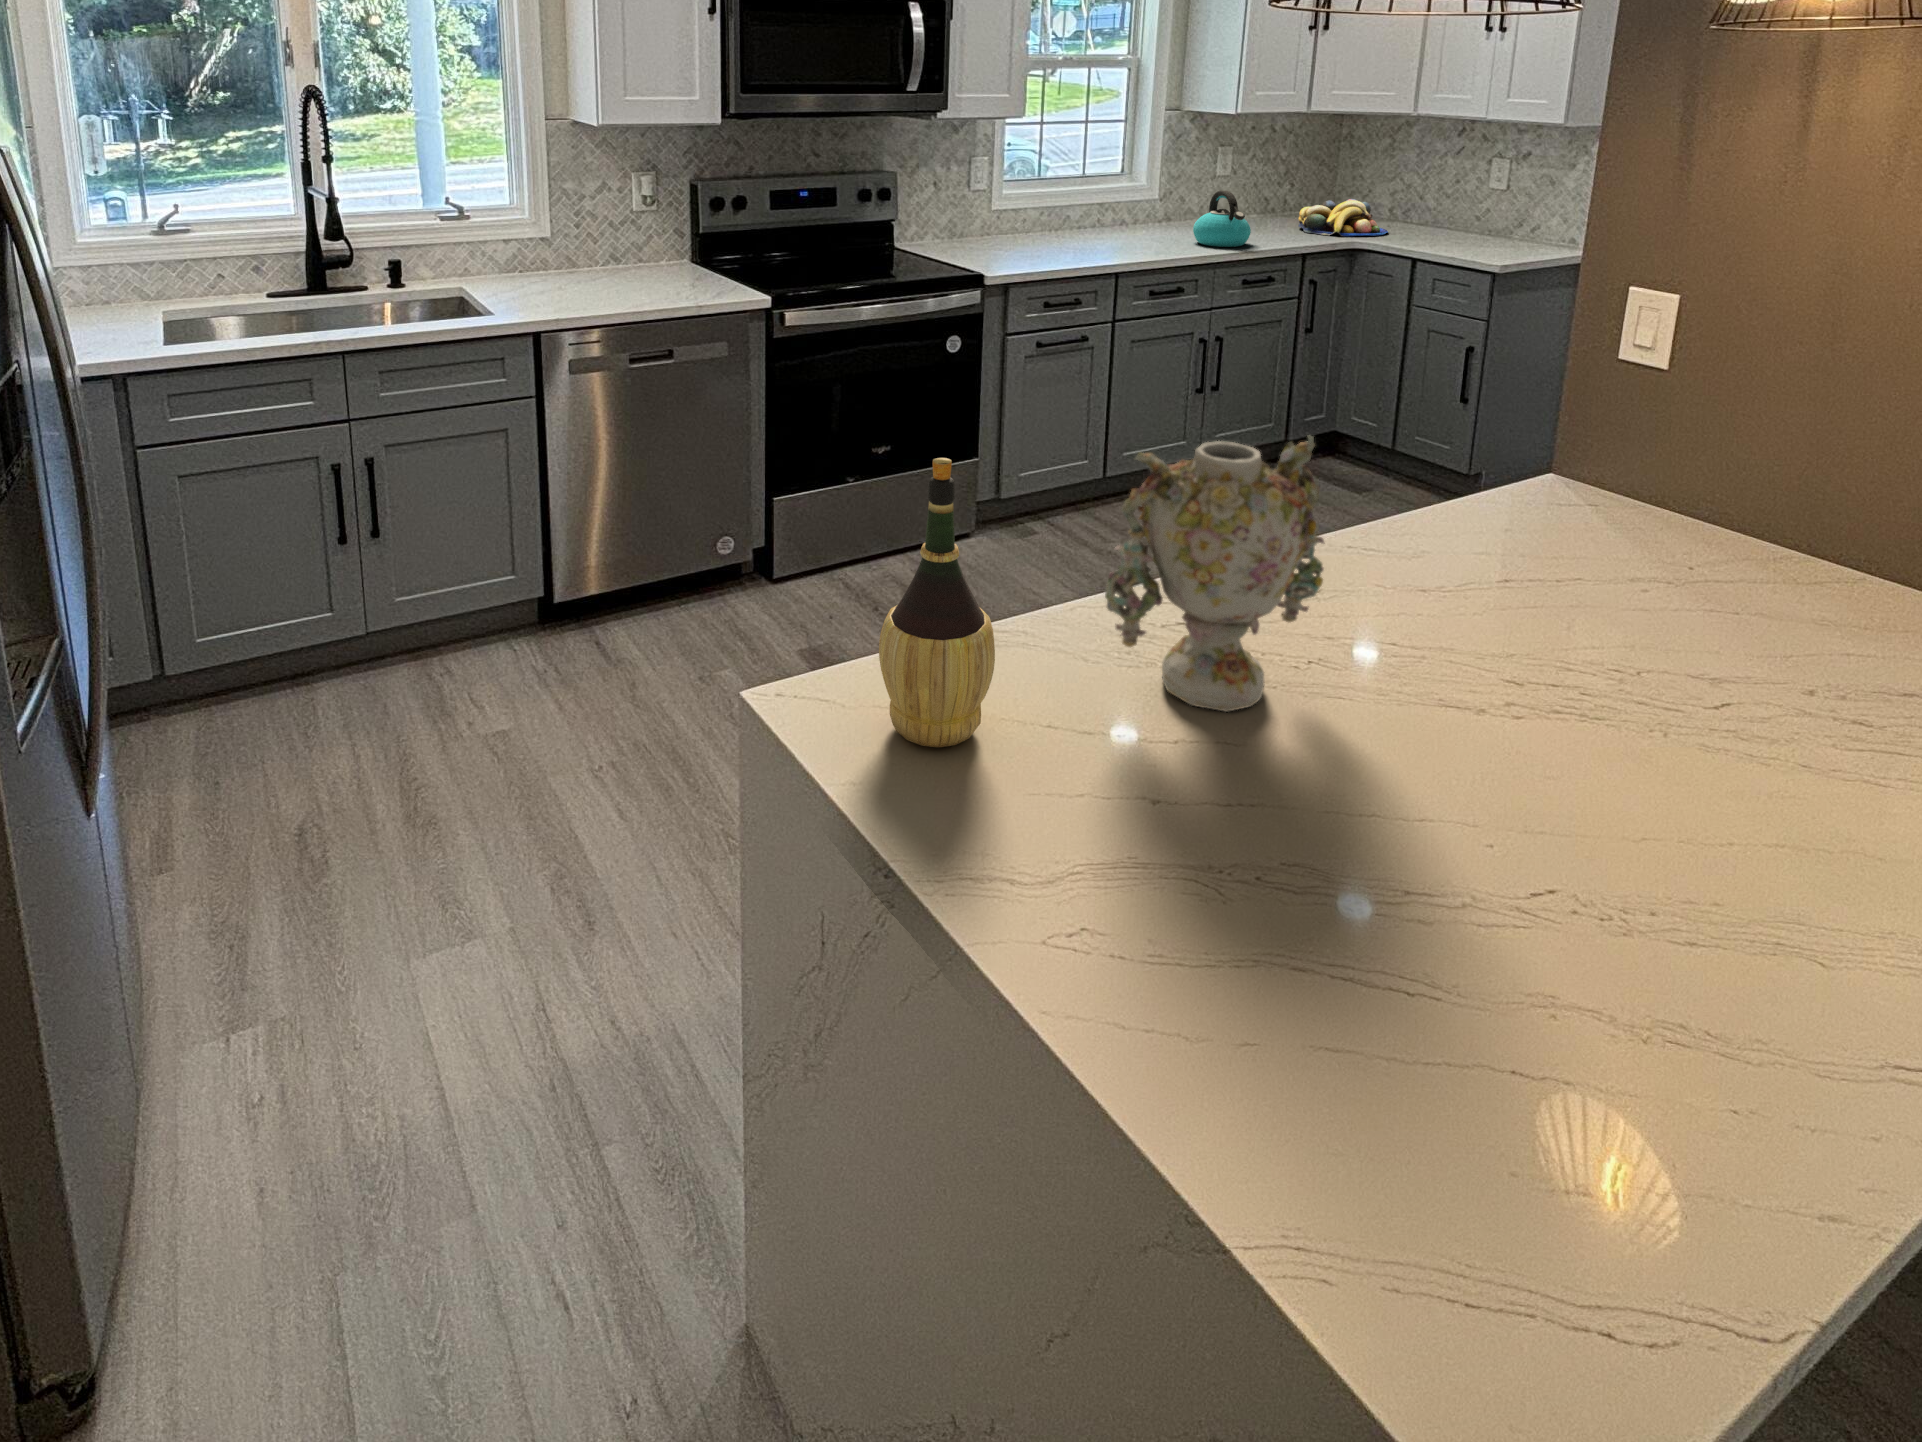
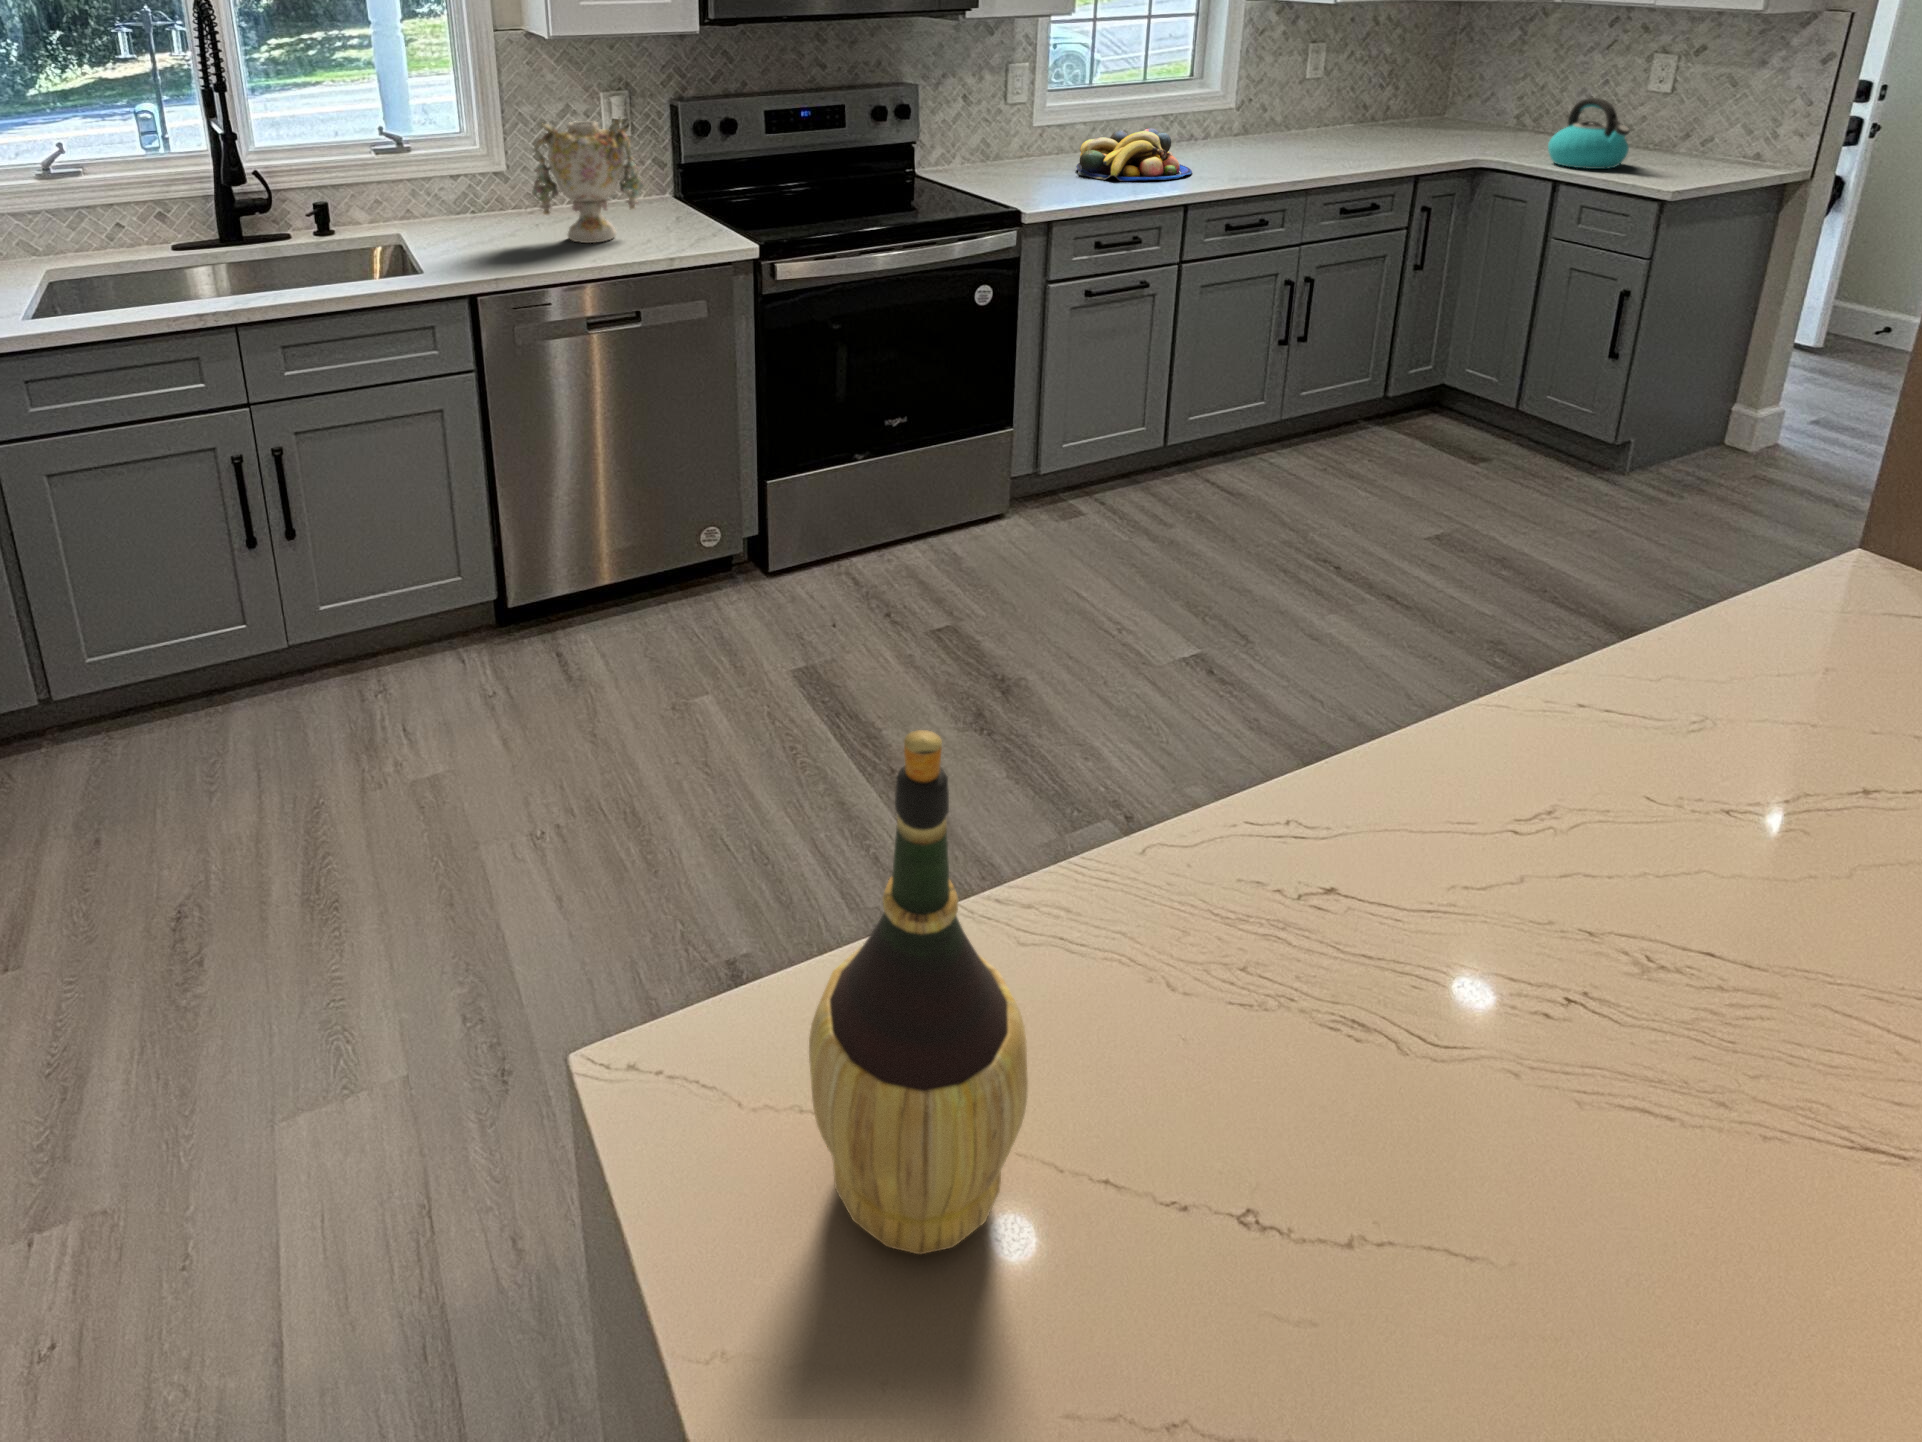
kettle: present [1193,191,1251,247] -> present [1548,98,1630,169]
fruit bowl: present [1298,199,1388,236] -> present [1076,128,1192,181]
vase: present [1105,436,1324,712] -> present [532,116,643,243]

